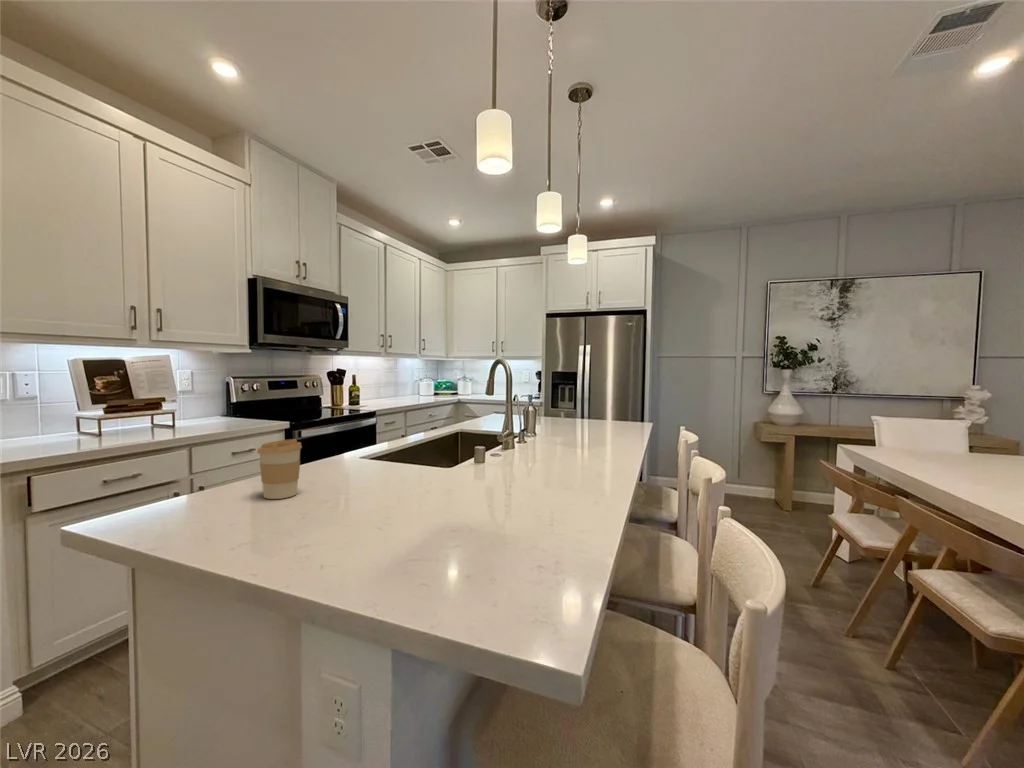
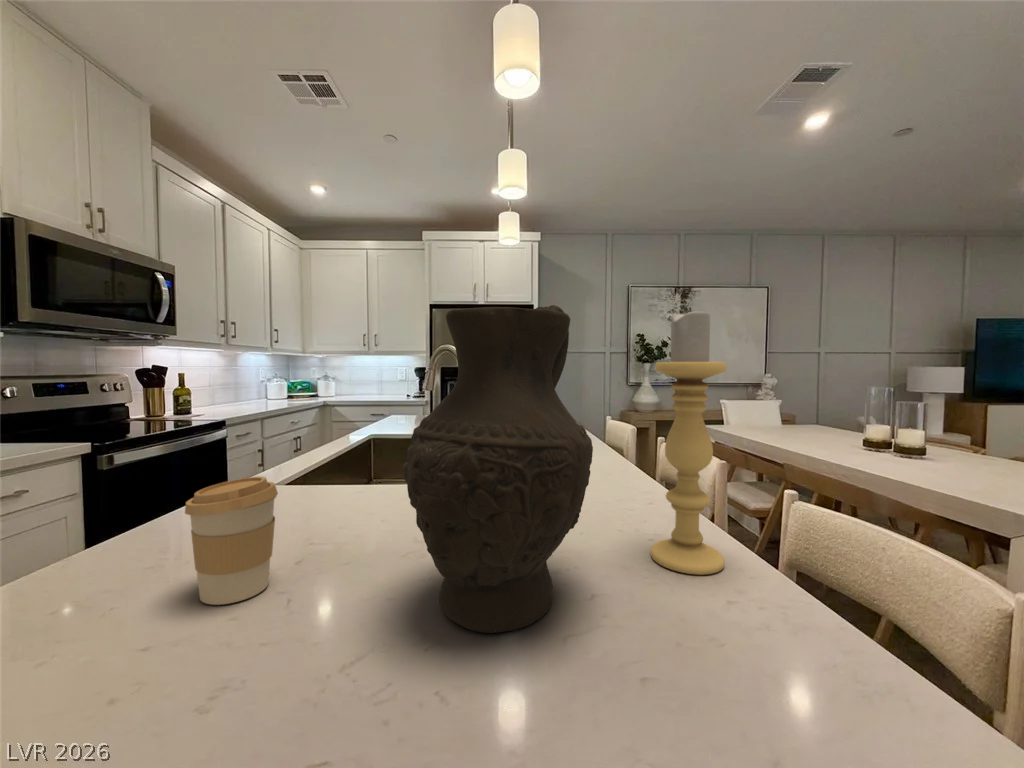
decorative vase: none [324,346,453,526] -> present [403,305,593,633]
candle holder: none [500,346,546,525] -> present [651,307,726,575]

